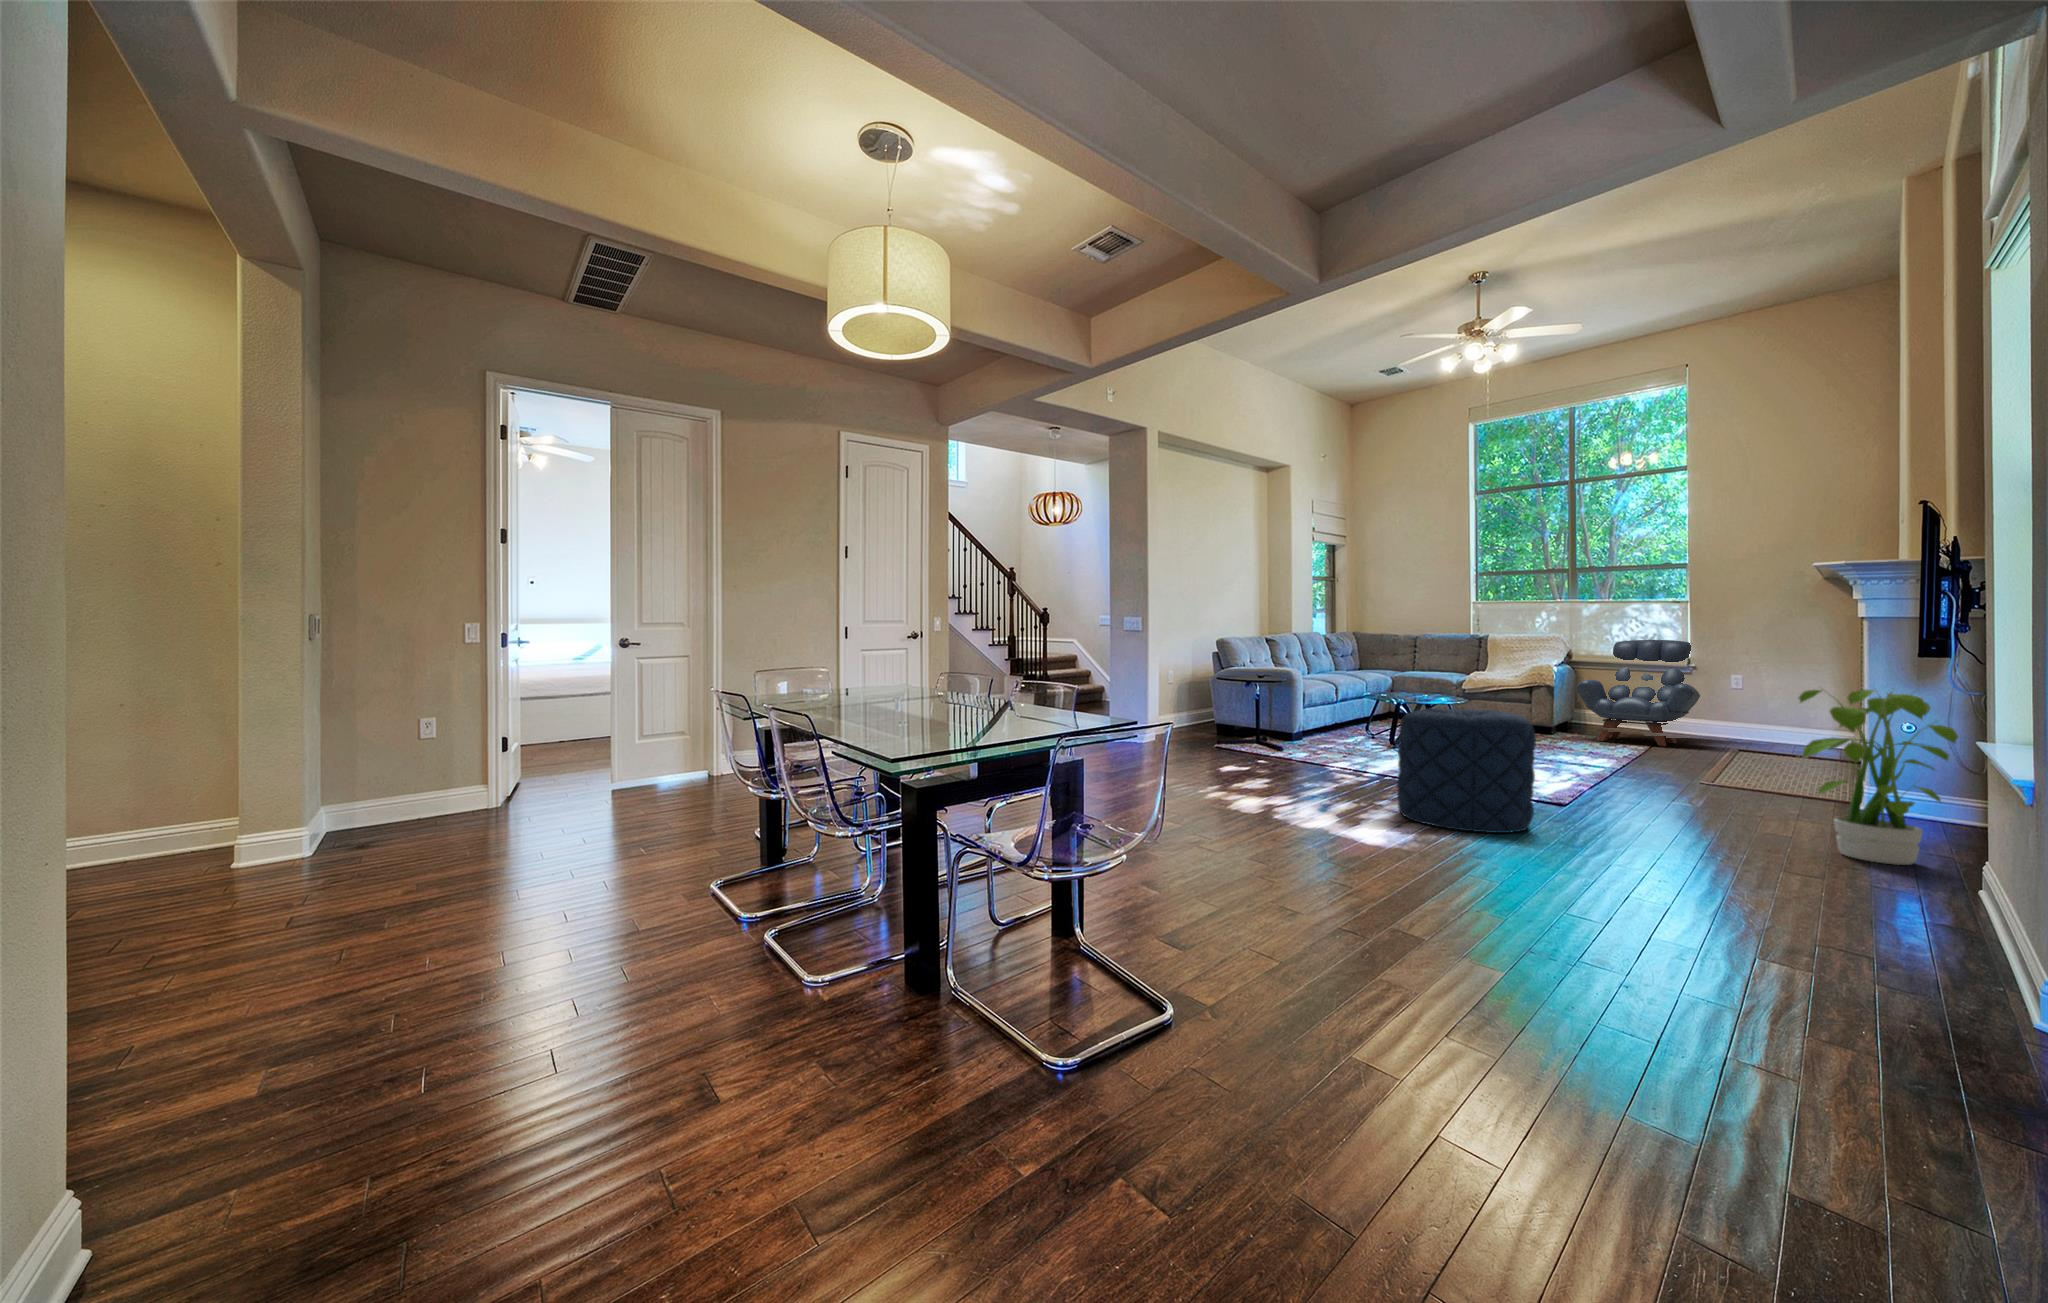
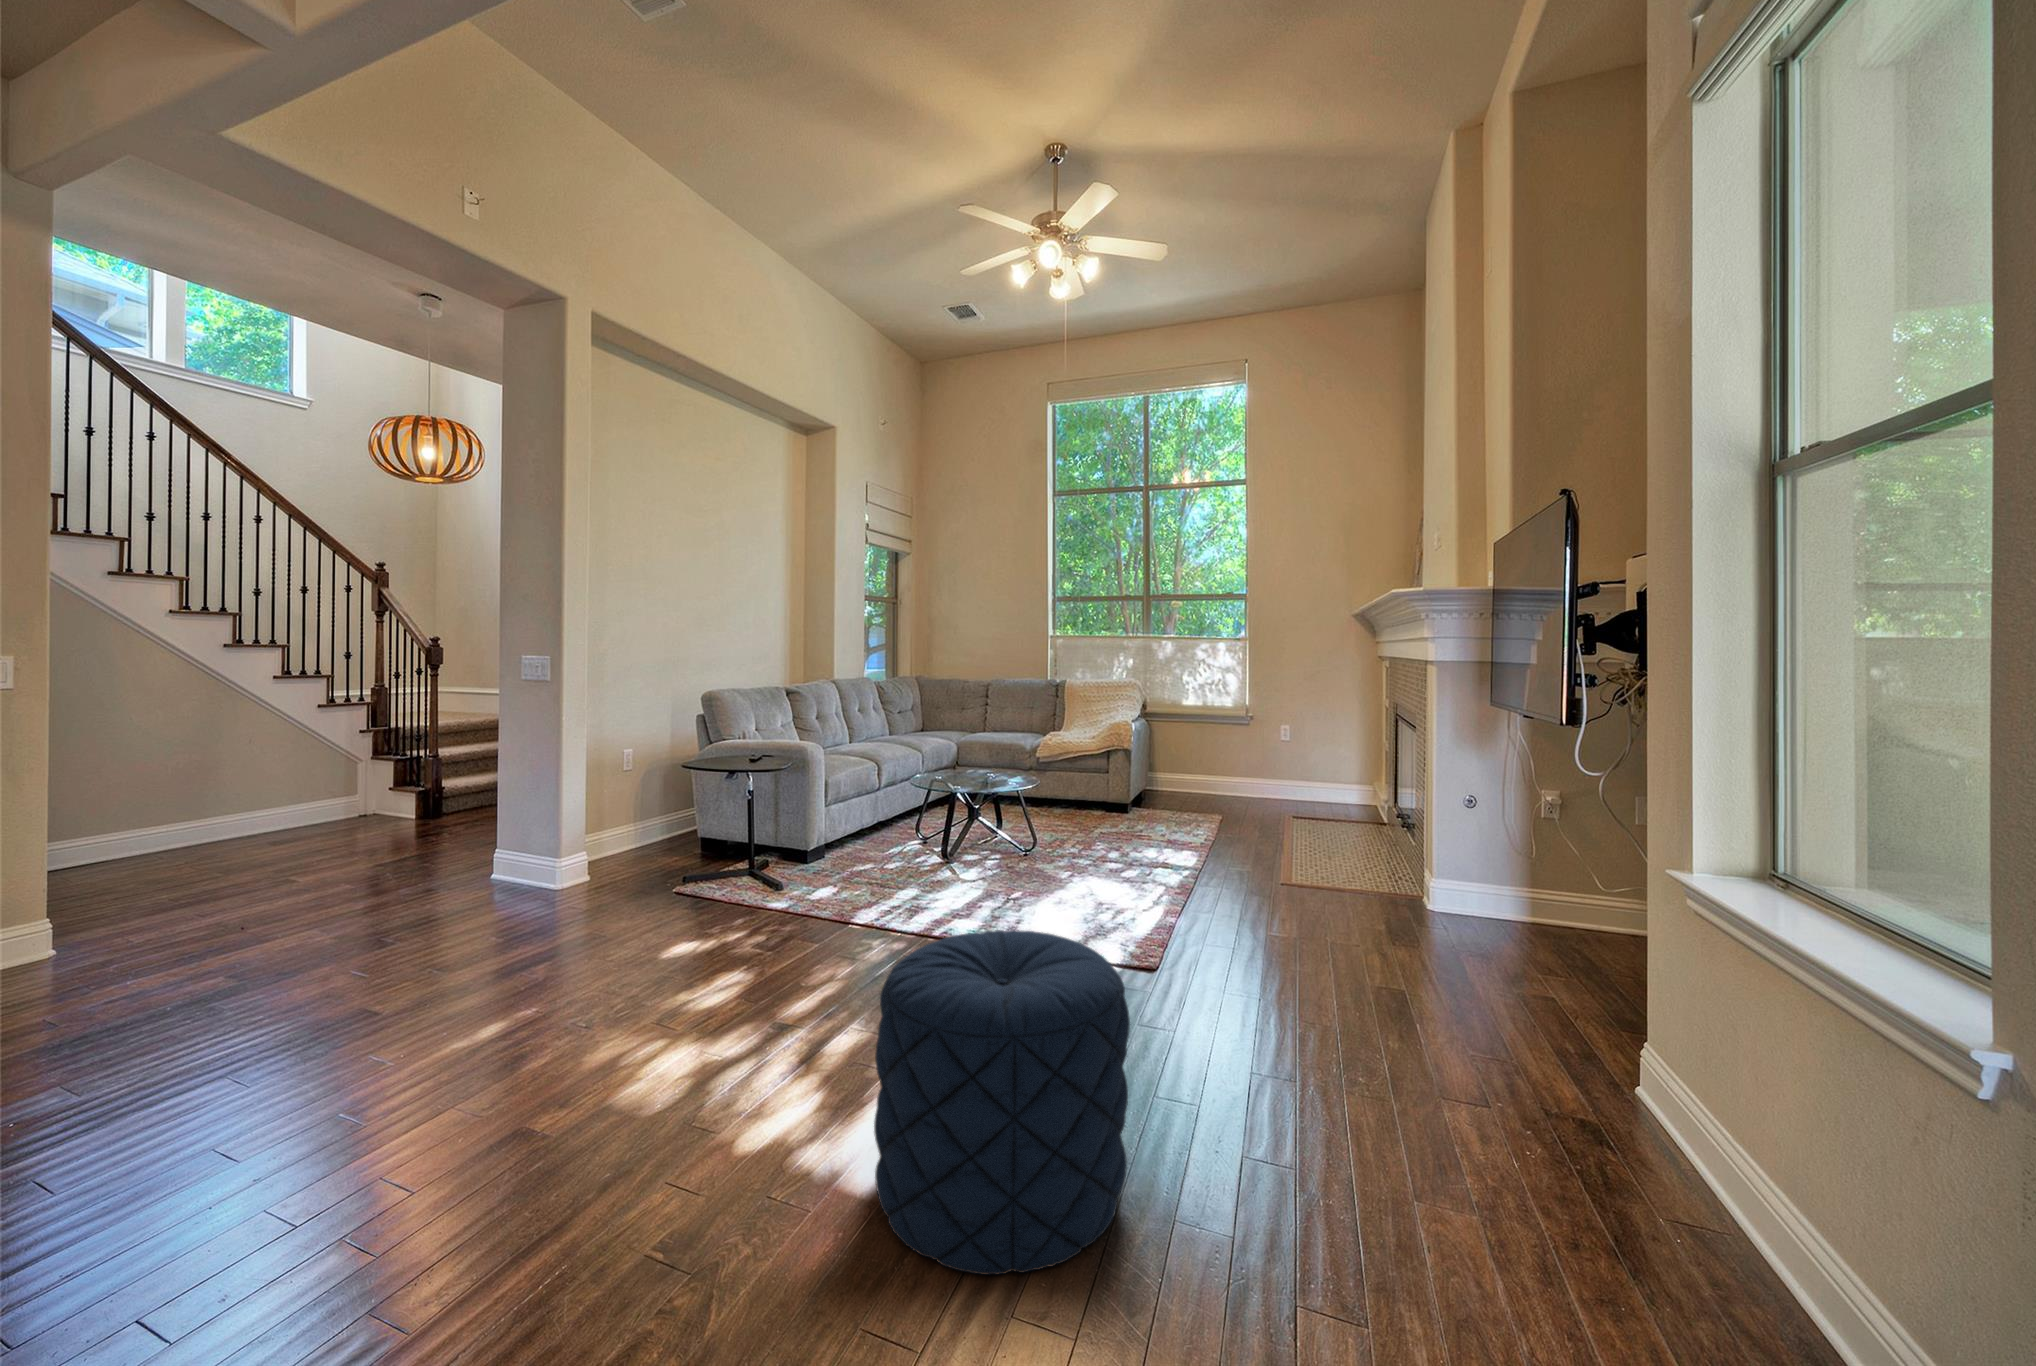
armchair: present [1576,640,1700,746] -> none [1152,688,1264,816]
potted plant: present [1798,688,1958,865] -> none [1487,868,1731,1188]

